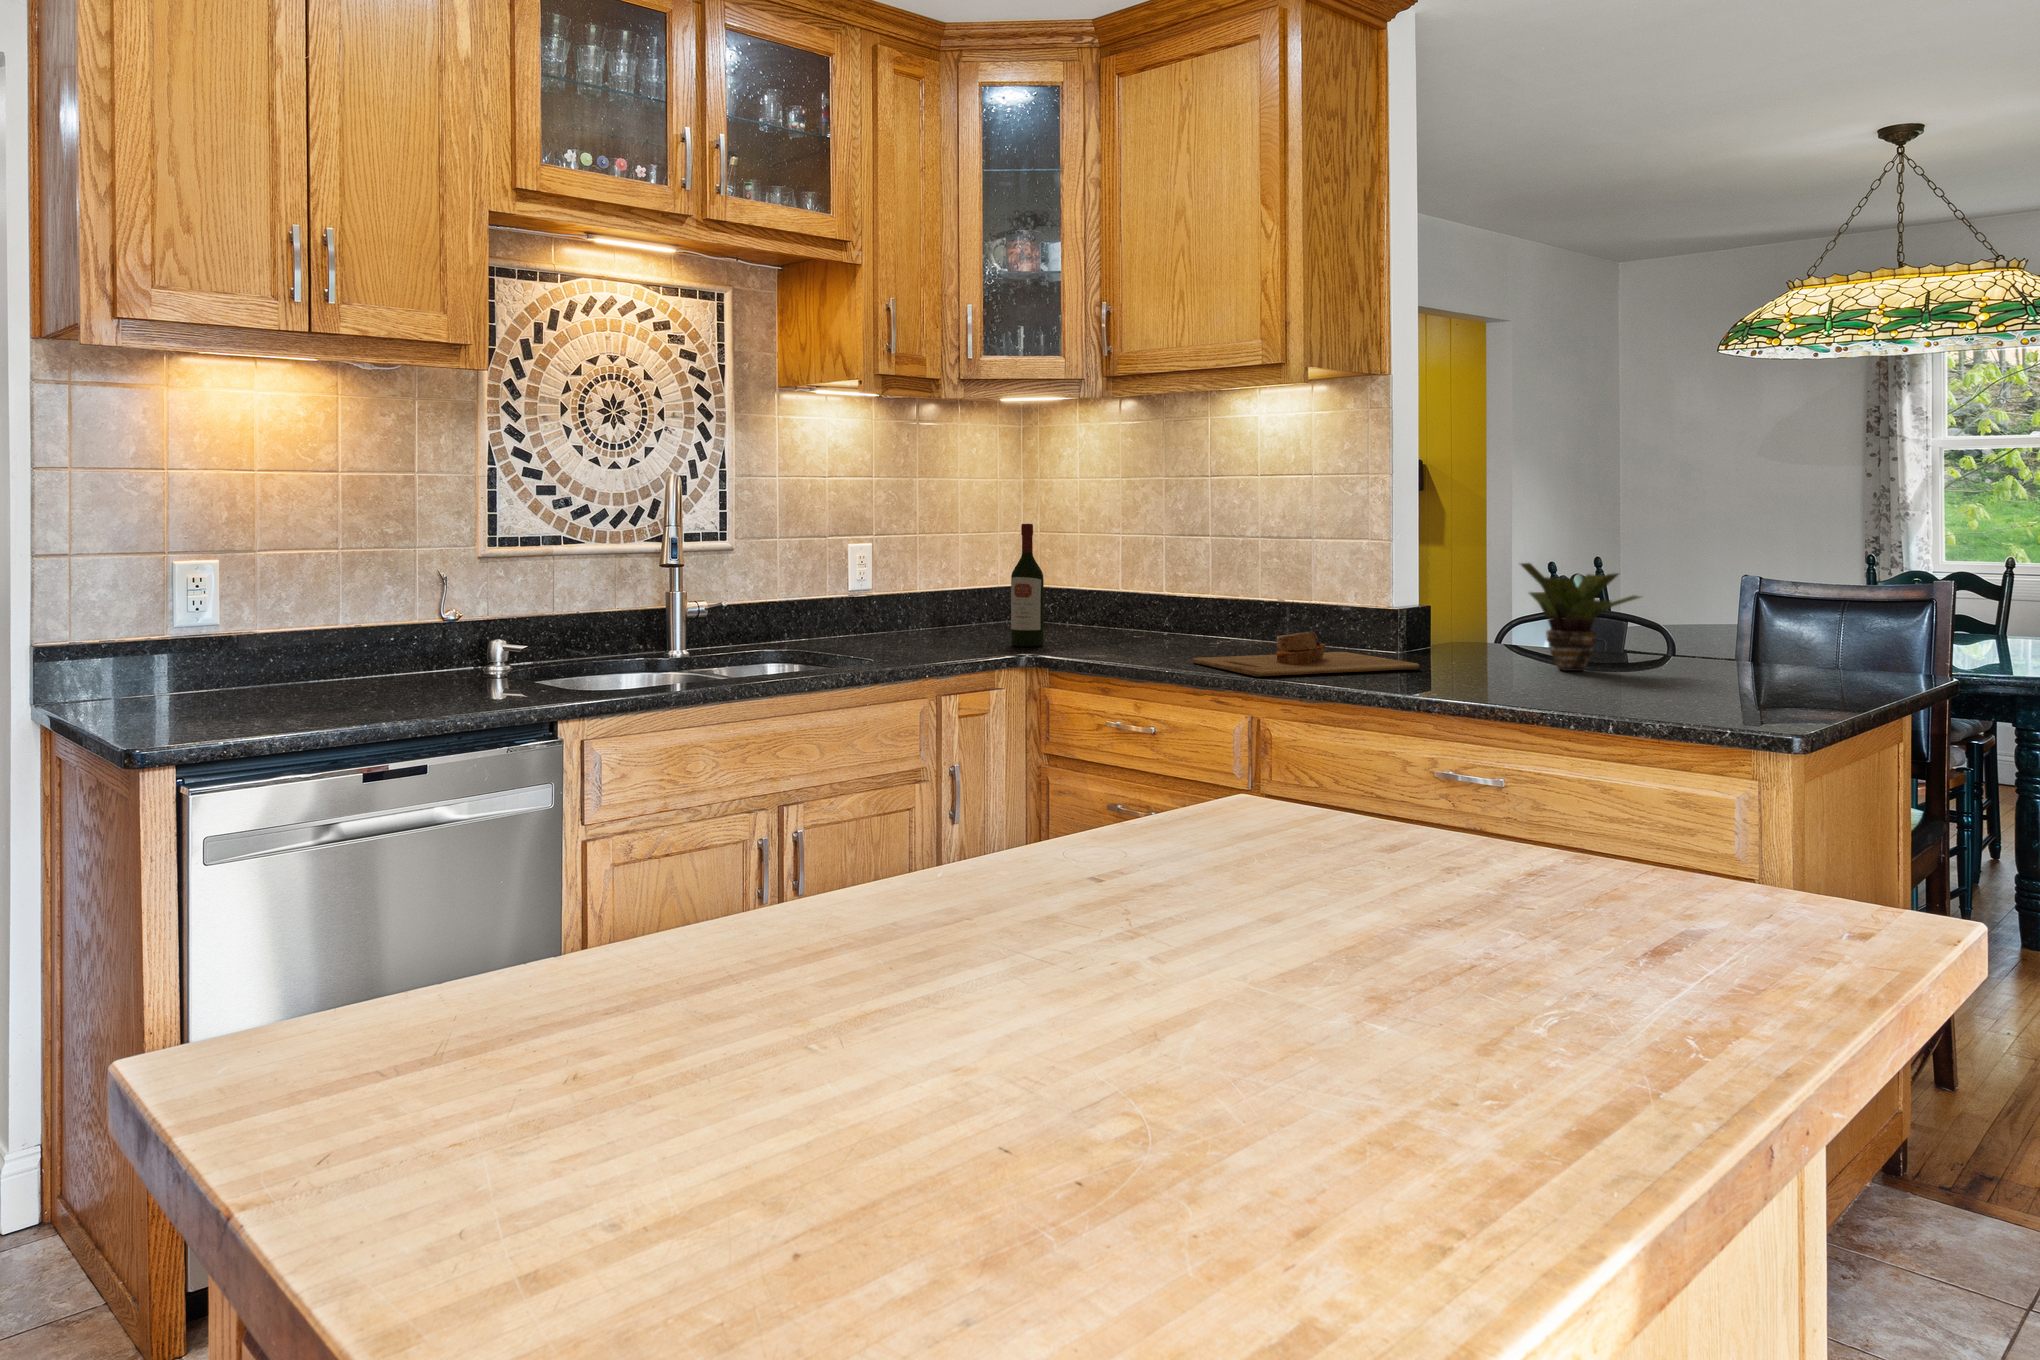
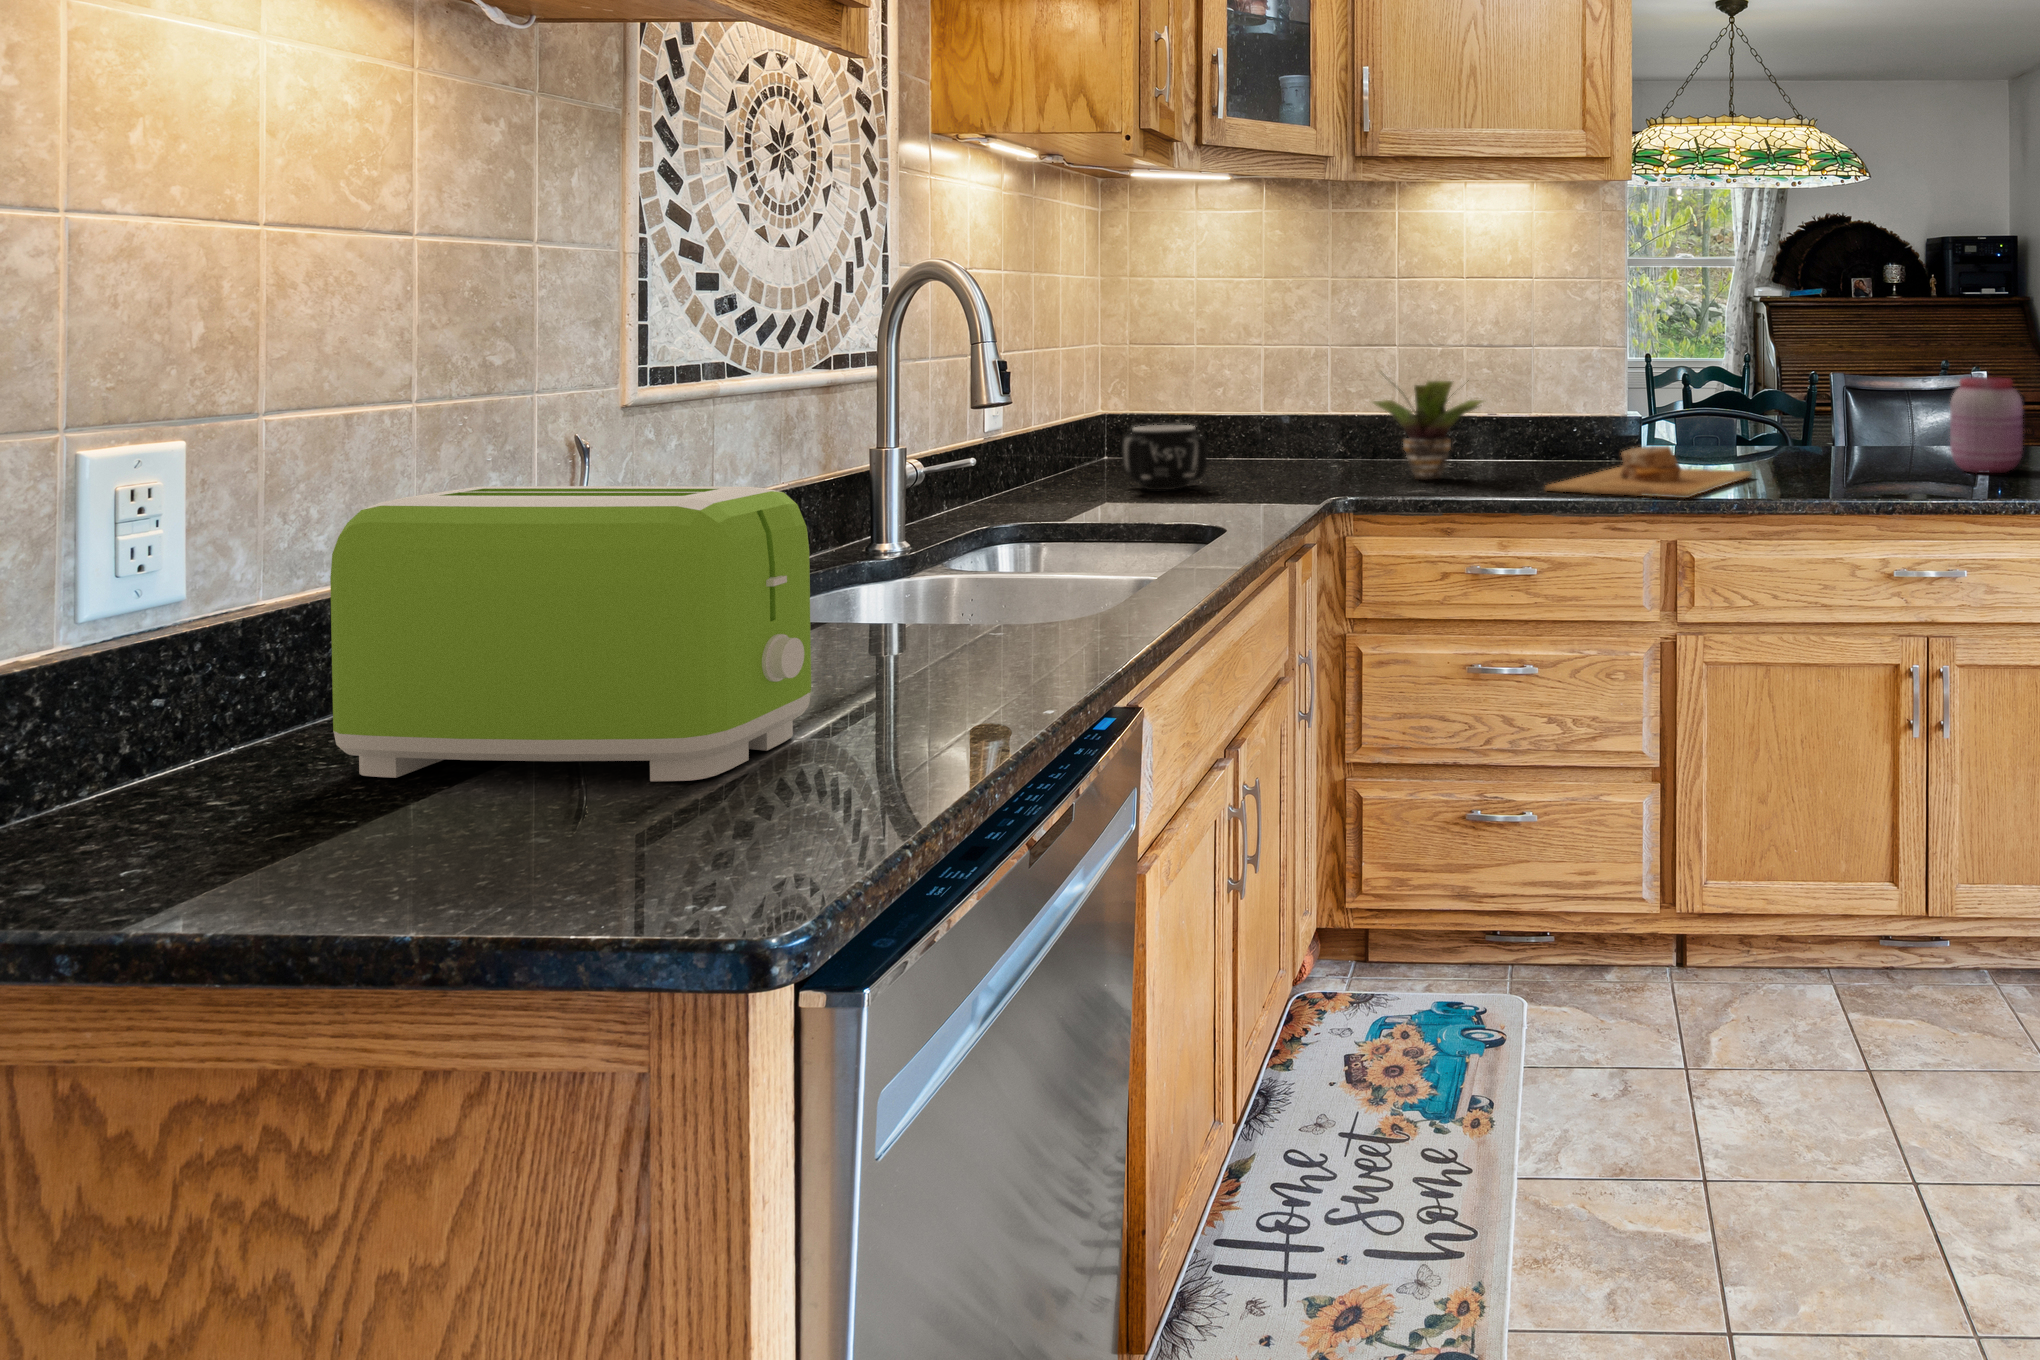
wine bottle: present [1011,524,1044,646] -> none [1253,335,1295,491]
potted plant: present [1521,563,1640,671] -> present [1373,378,1483,480]
jar: none [1654,582,1740,690] -> present [1950,377,2023,473]
toaster: none [228,585,365,714] -> present [330,486,811,781]
mug: none [934,591,1006,640] -> present [1122,425,1208,490]

